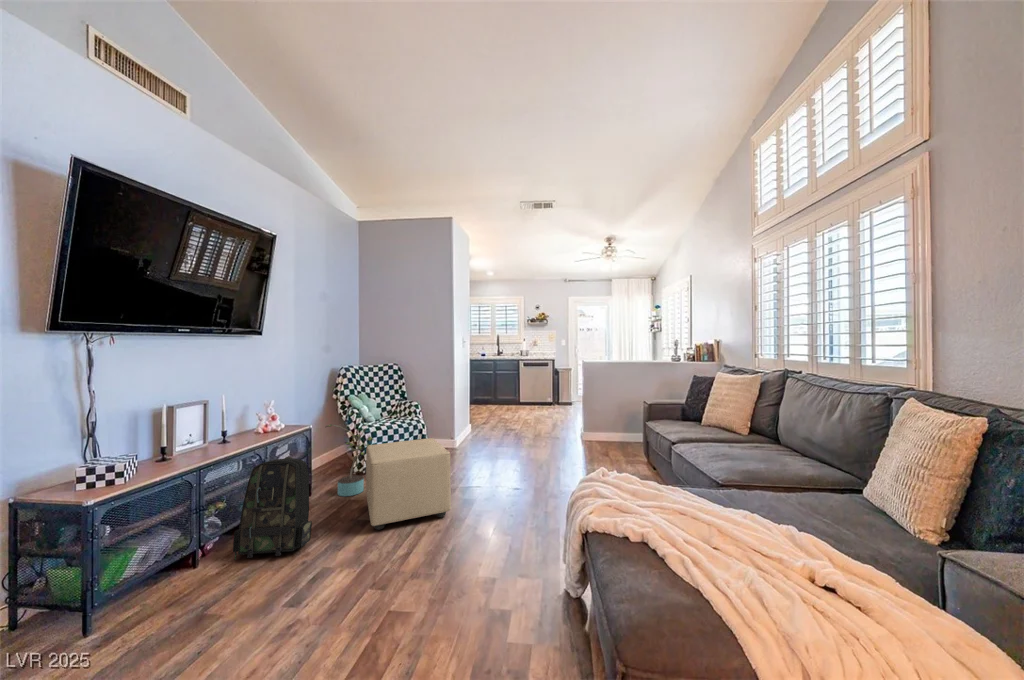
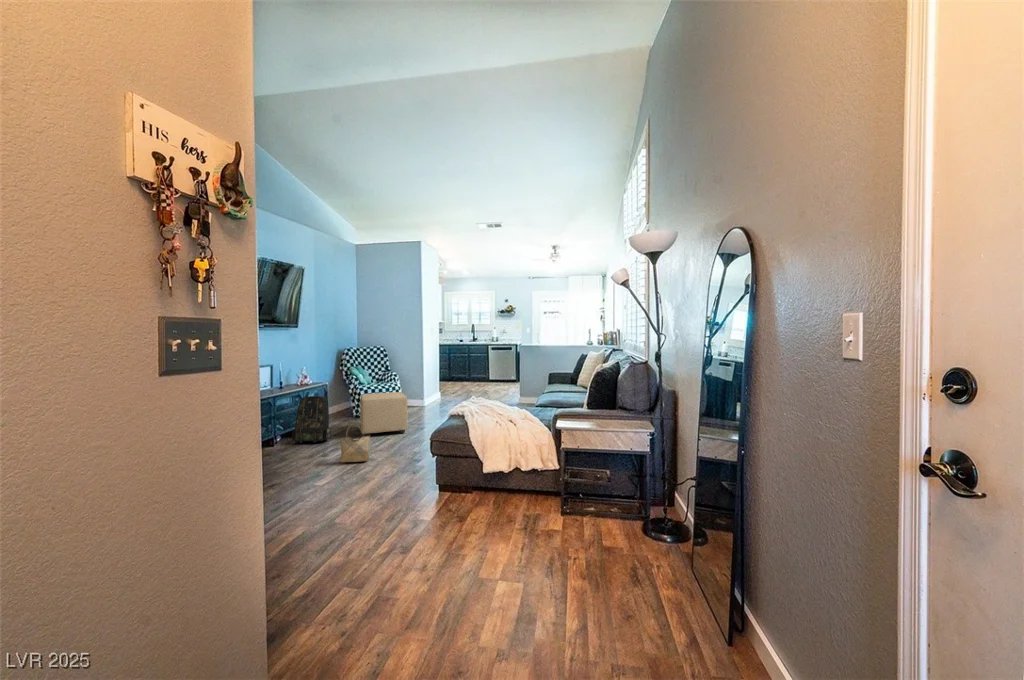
potted plant: present [326,413,373,496] -> none [336,377,365,425]
woven basket: none [324,535,395,645] -> present [340,422,370,462]

